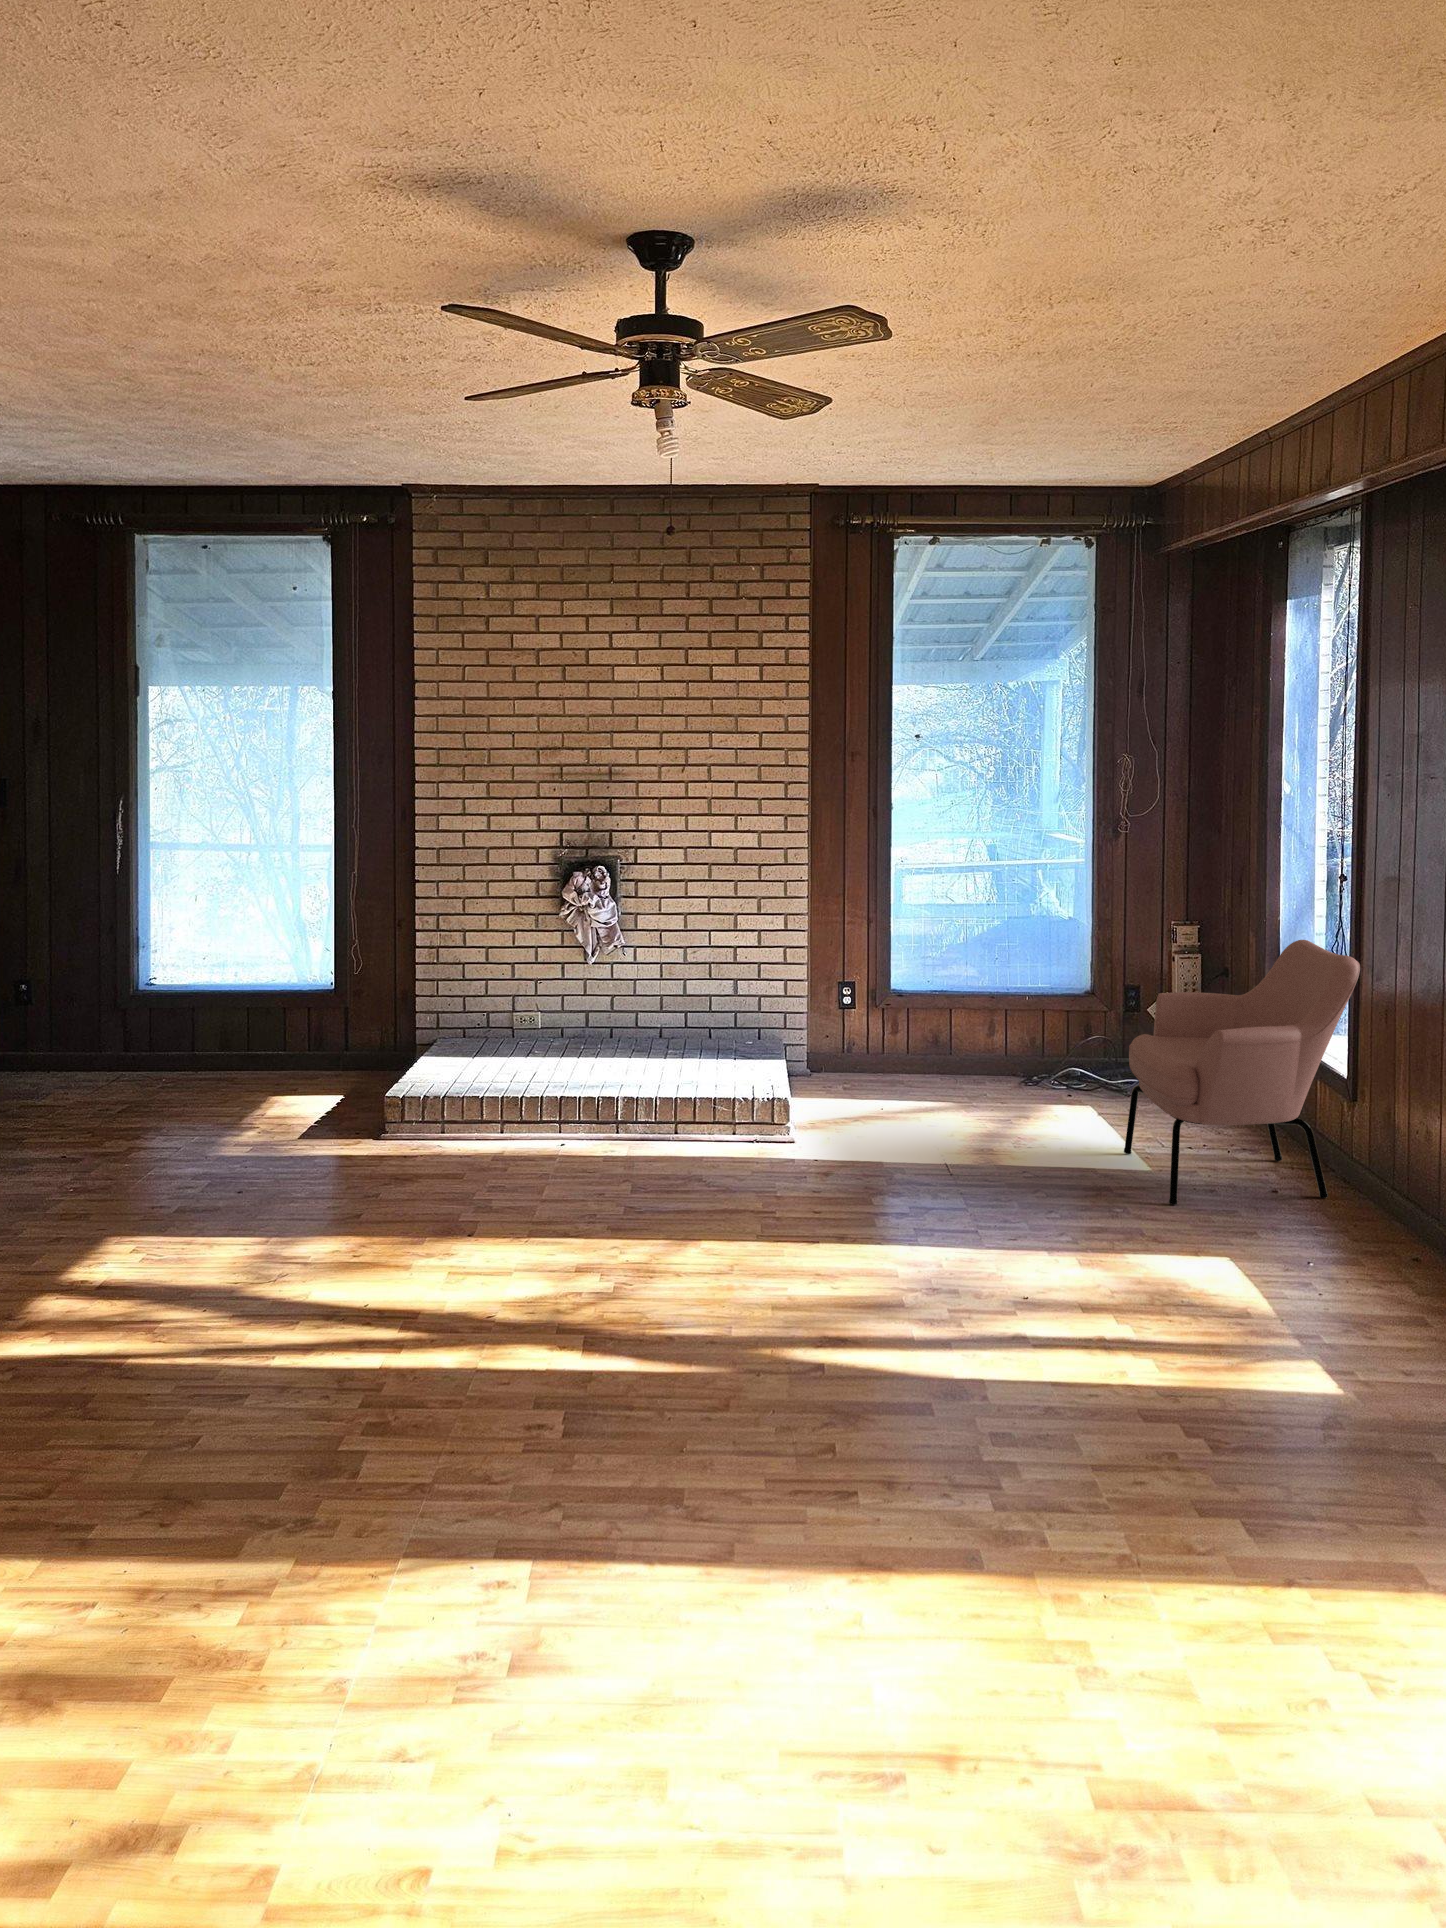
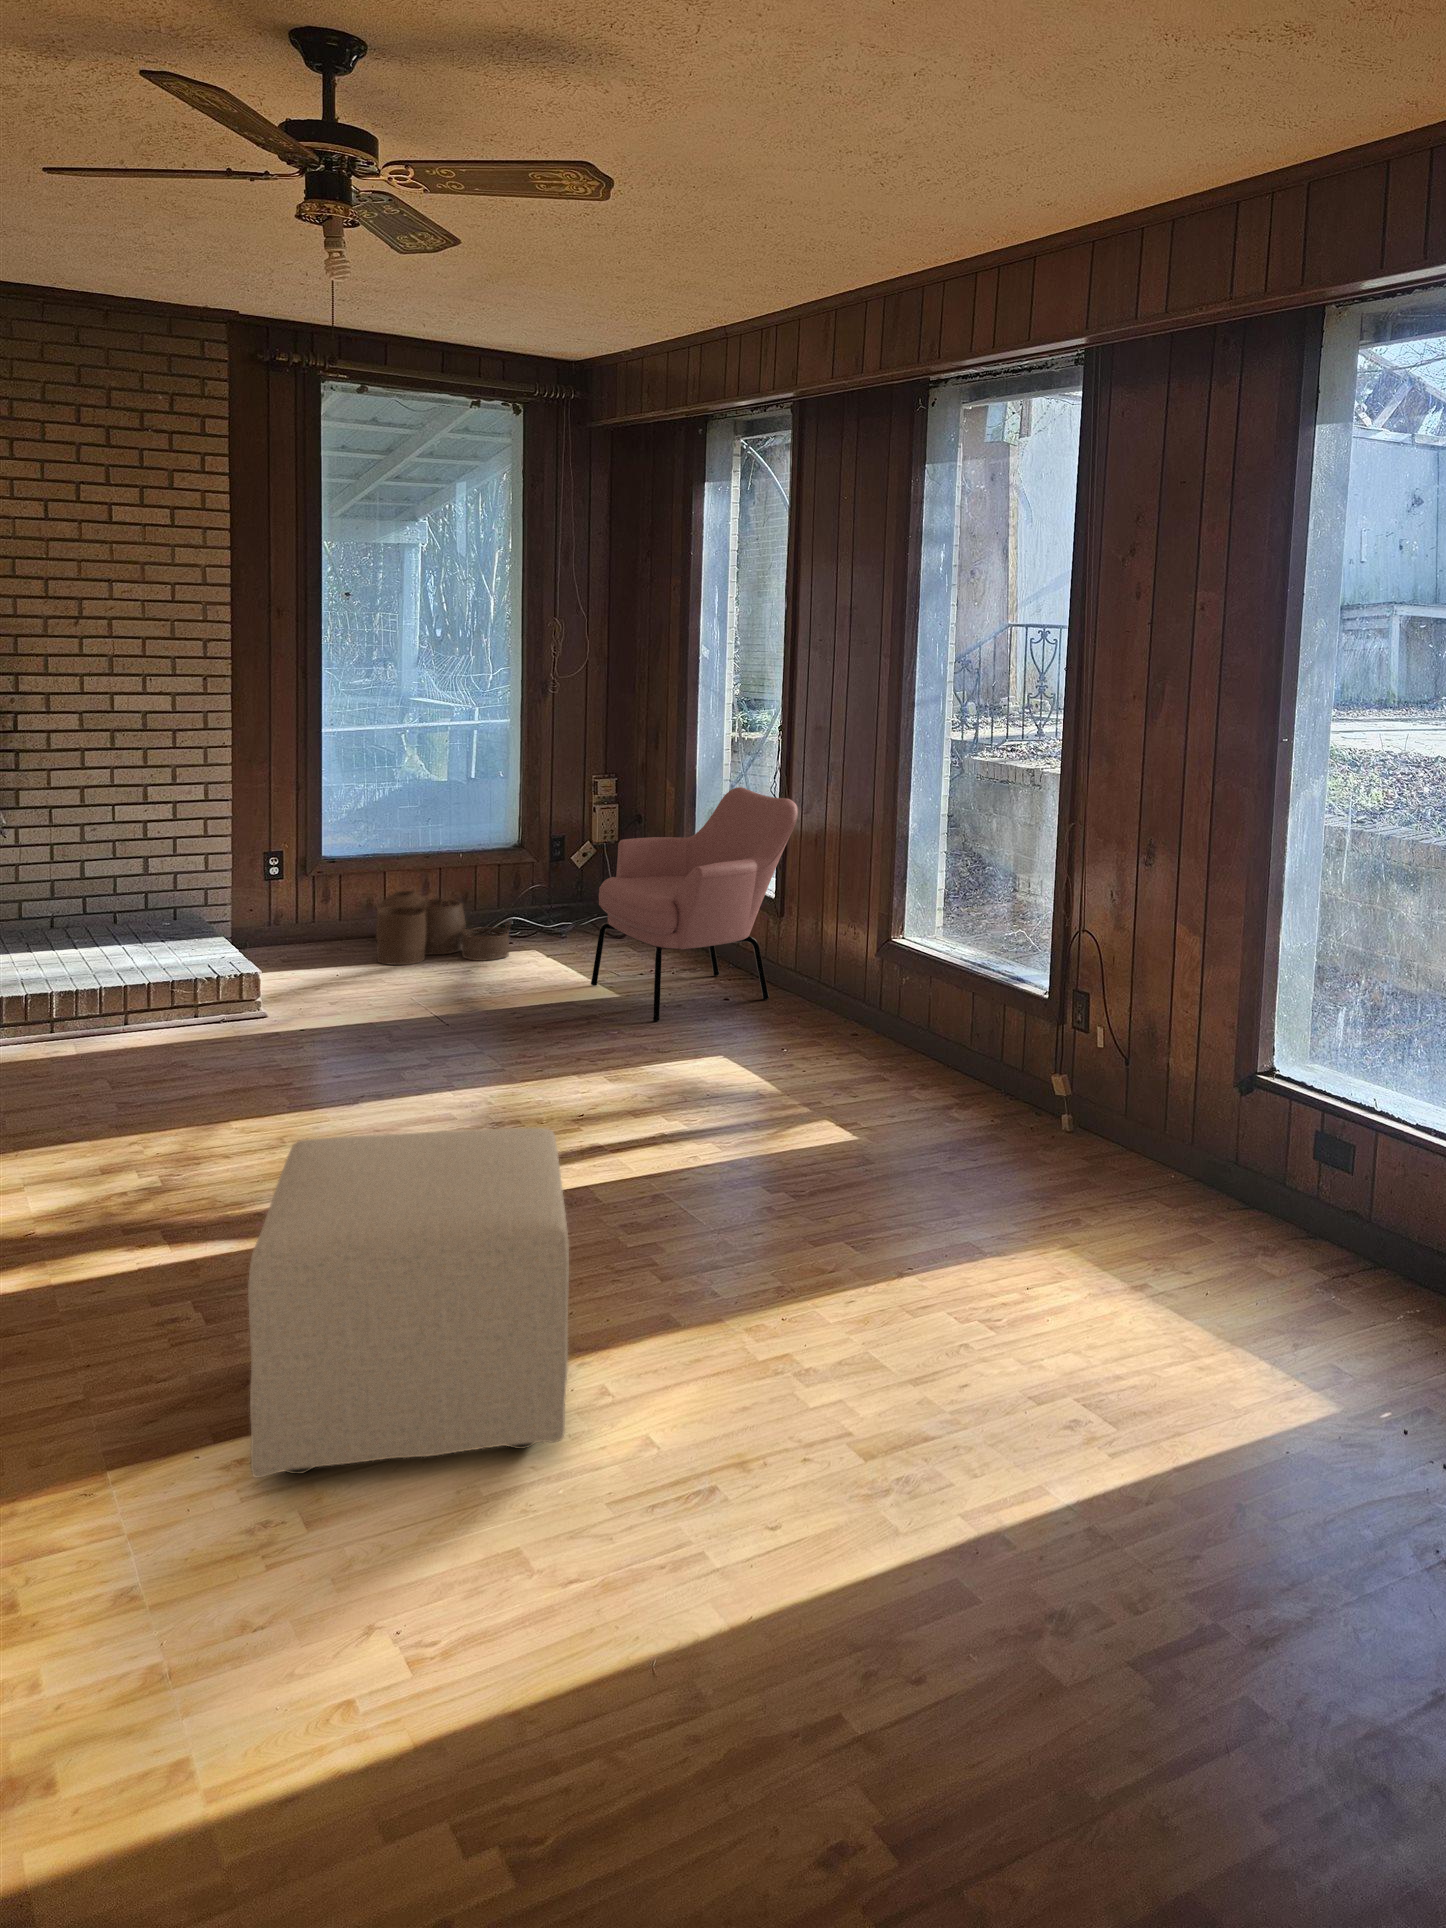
woven basket: none [923,1026,1059,1112] -> present [376,889,509,965]
ottoman: none [492,1270,852,1655] -> present [248,1128,569,1477]

